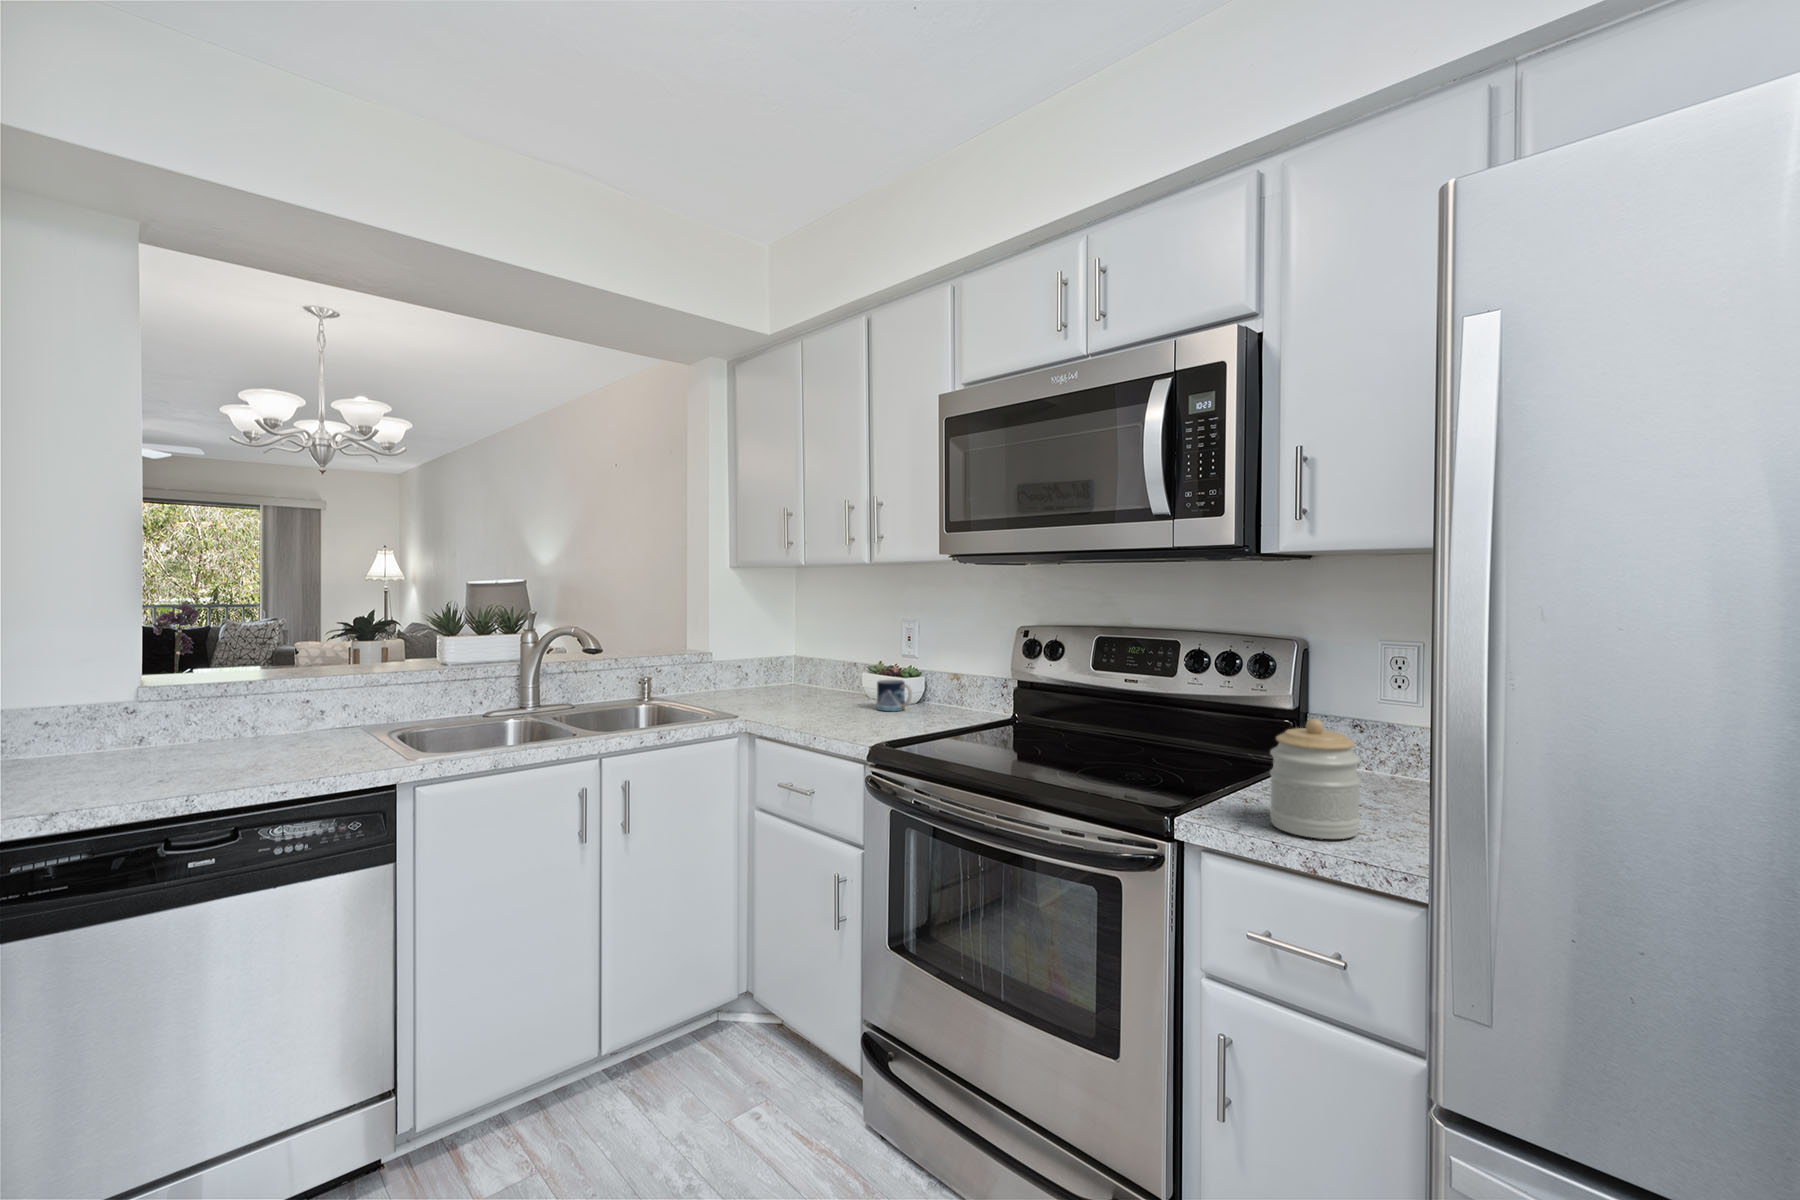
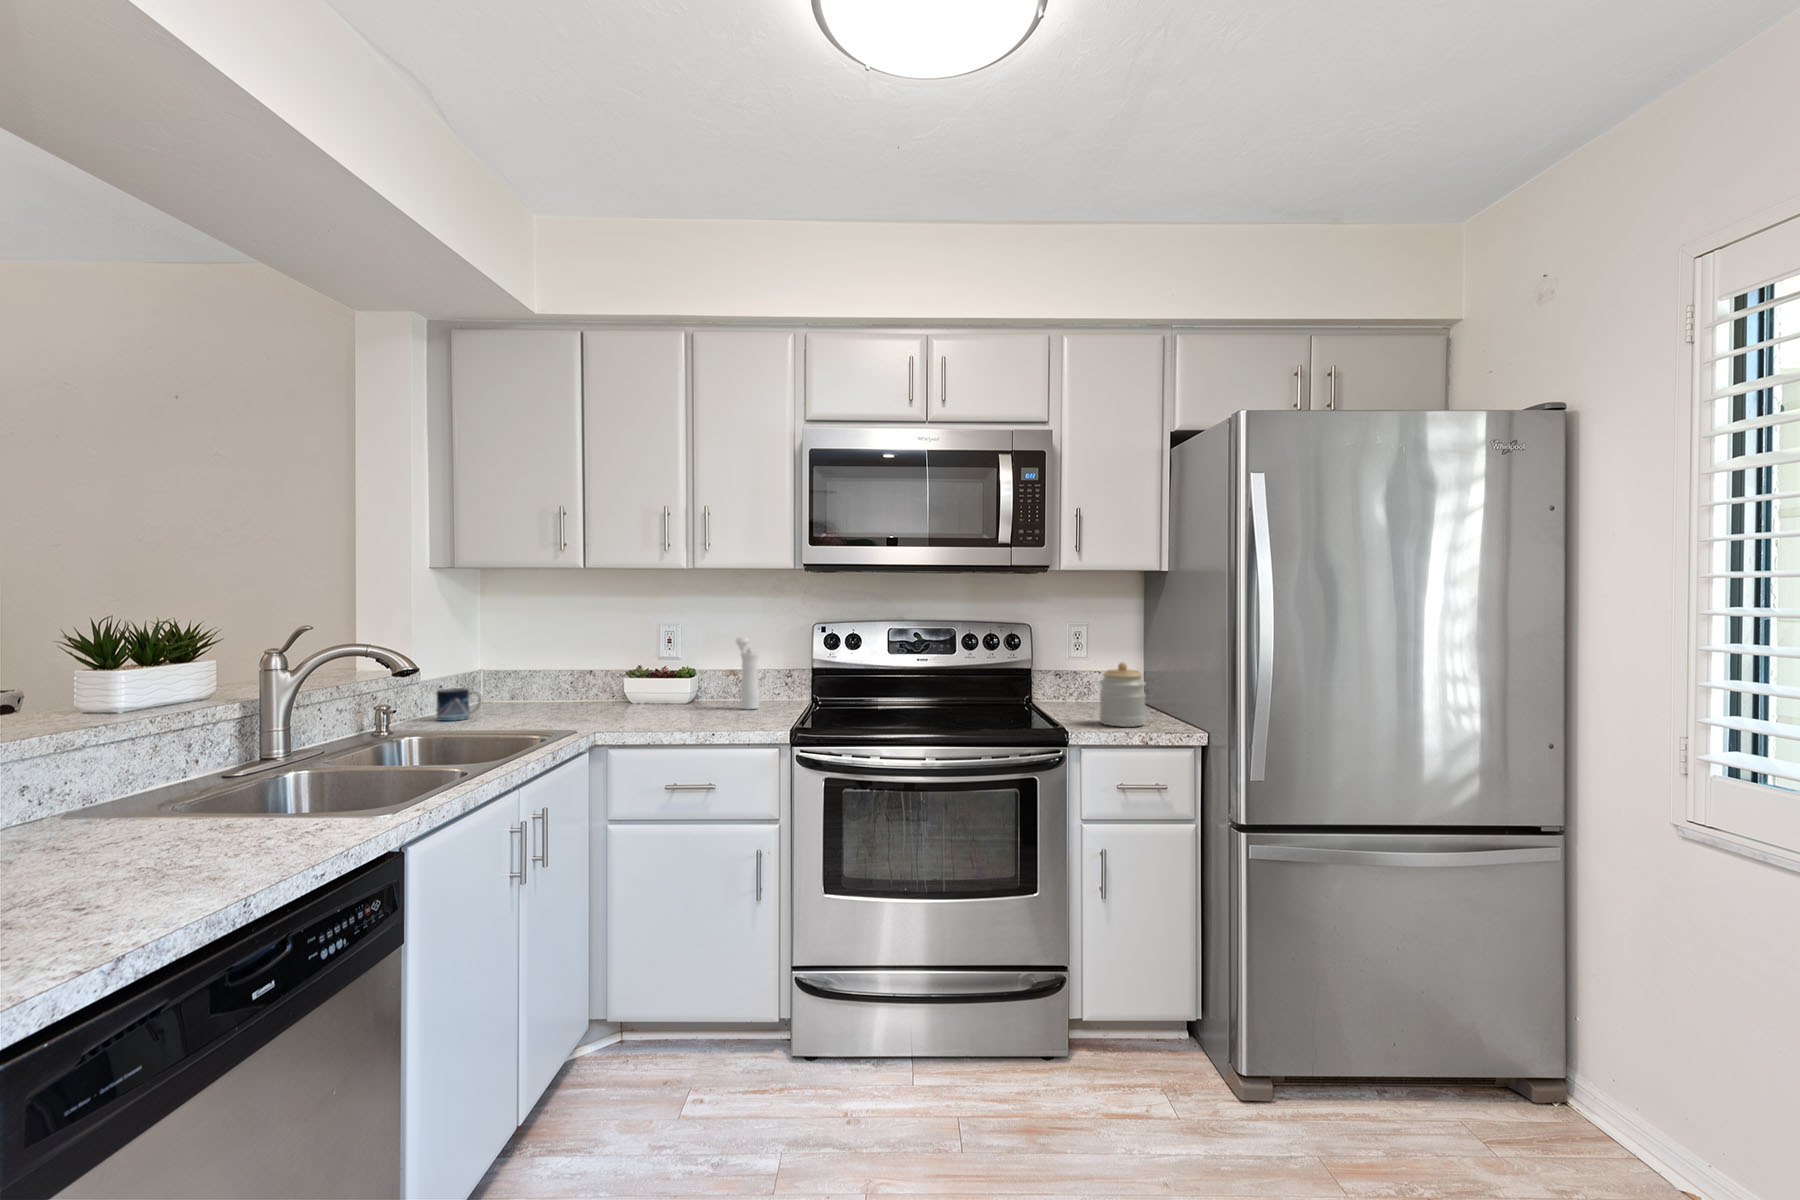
pepper mill: none [943,637,977,718] -> present [736,637,759,709]
mug: present [877,680,912,711] -> present [437,688,482,721]

